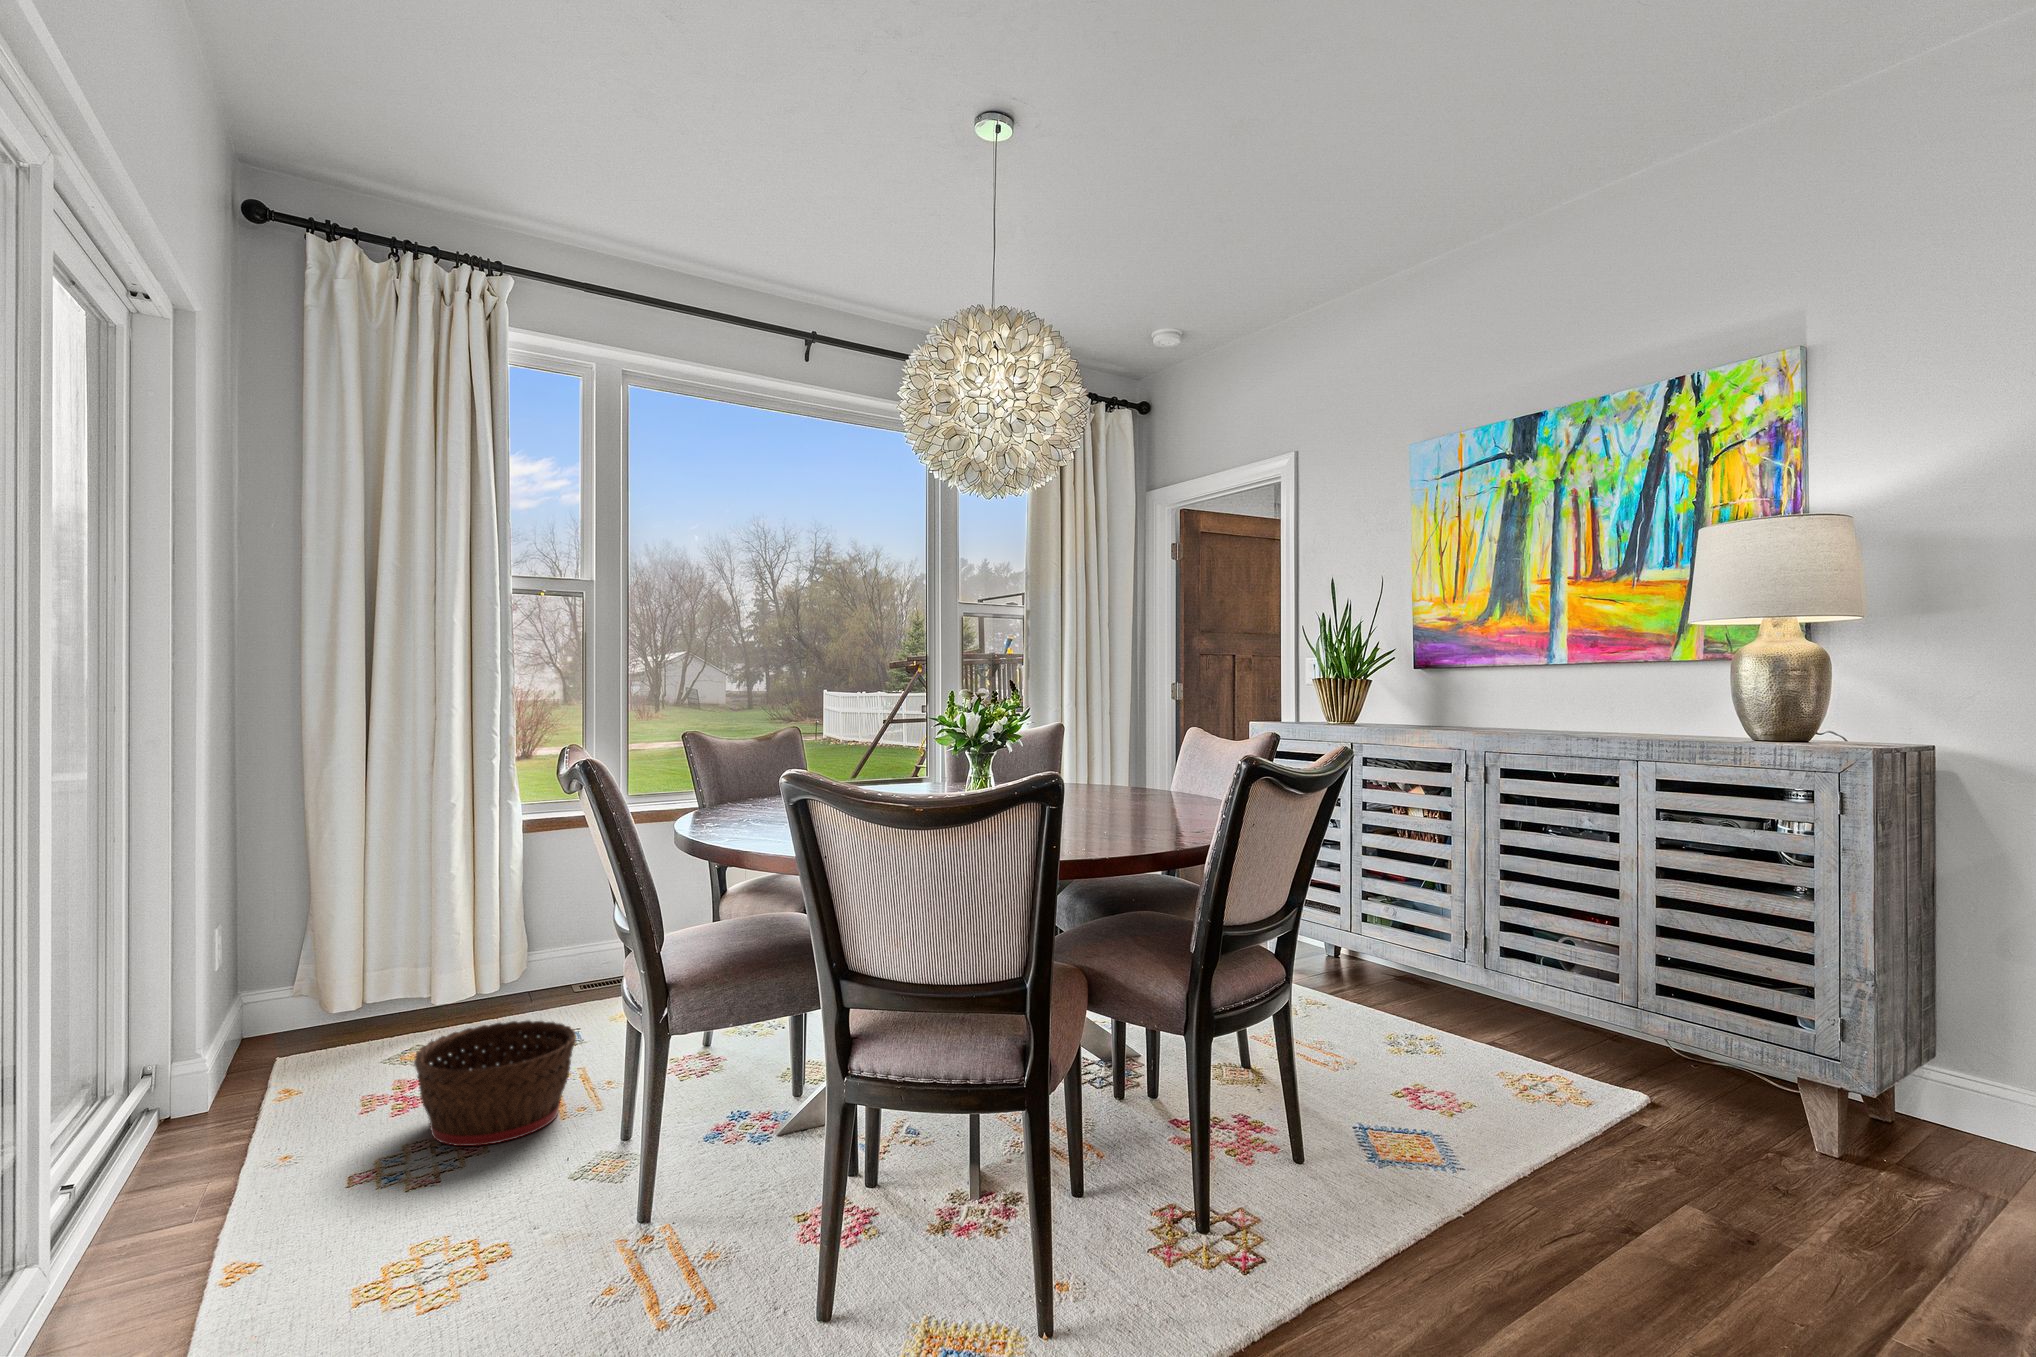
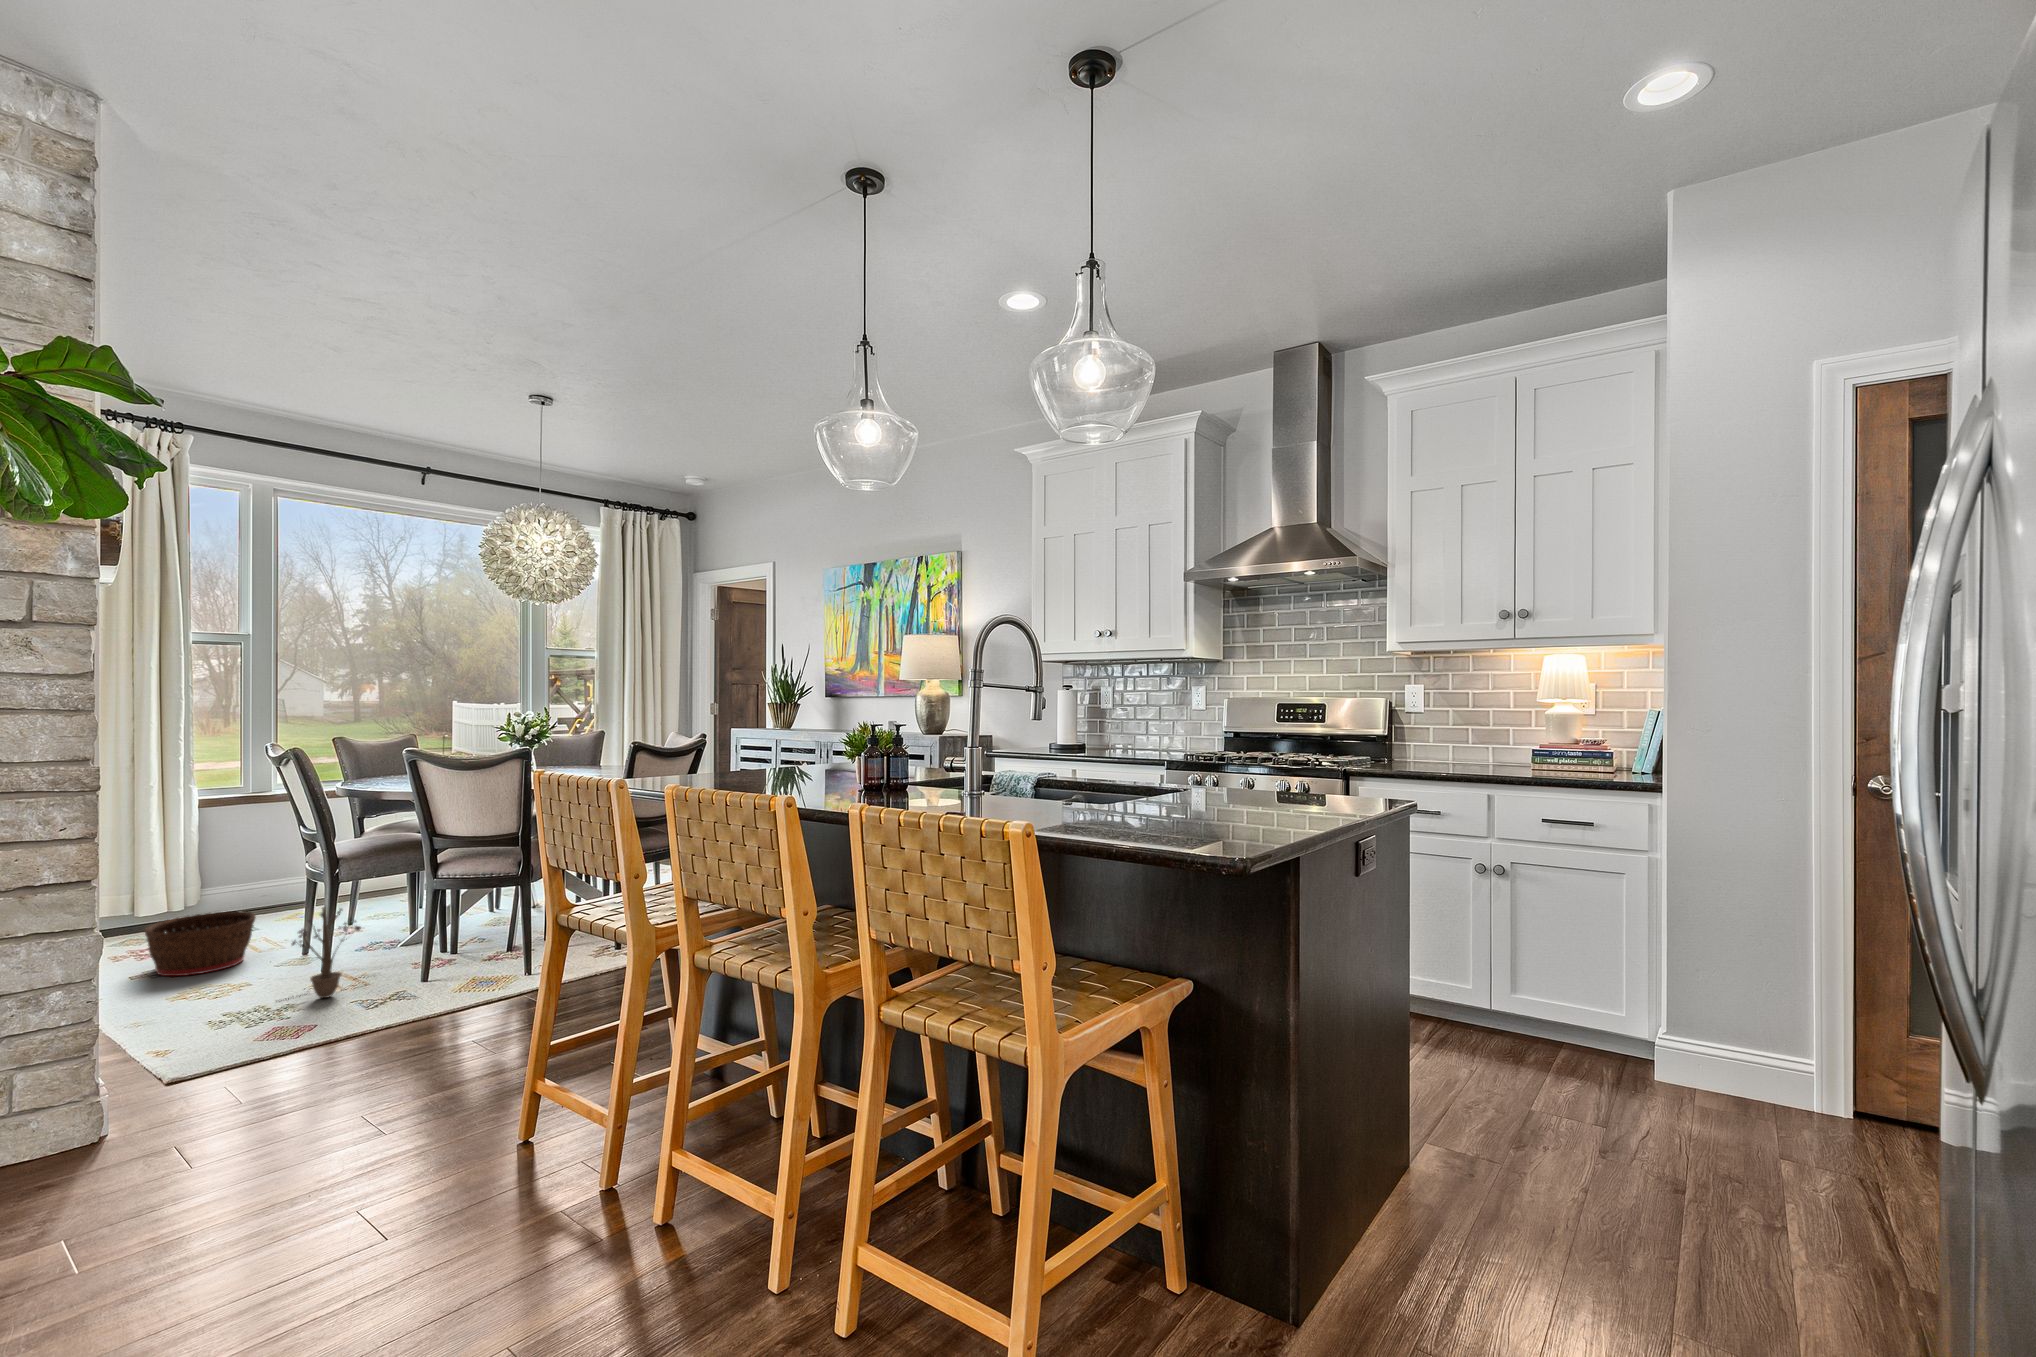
decorative plant: none [582,1072,733,1278] -> present [276,907,360,1002]

